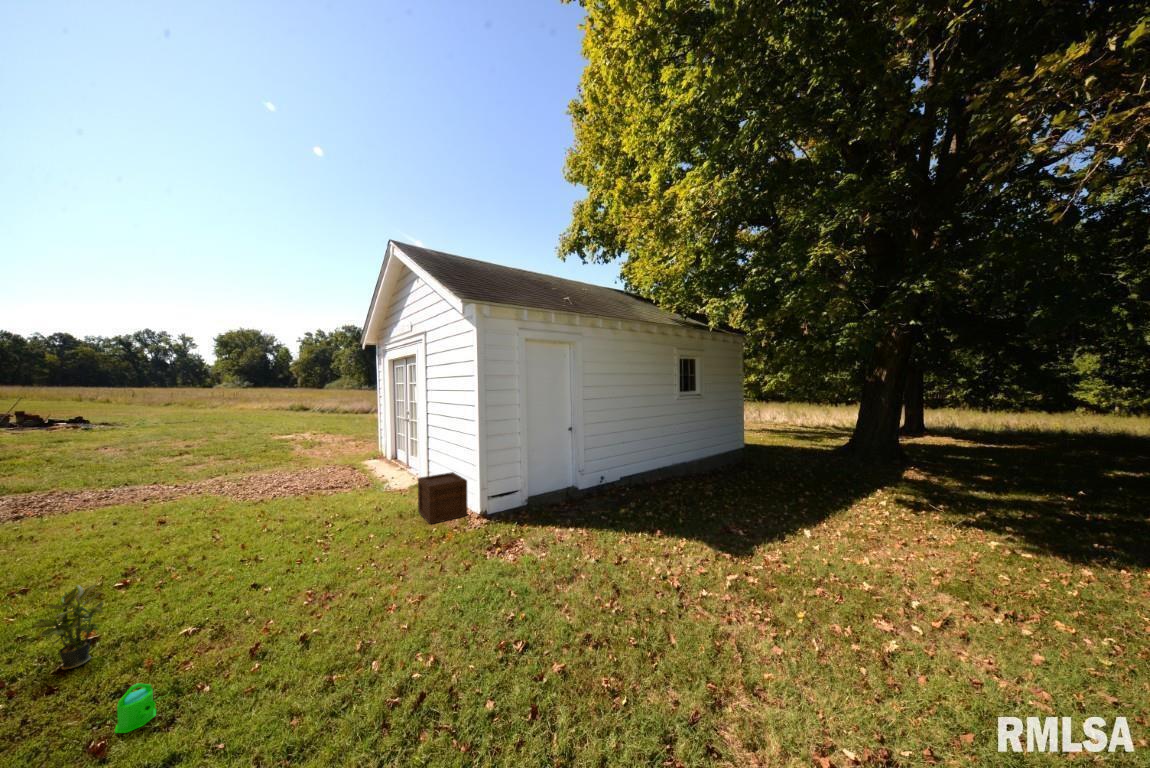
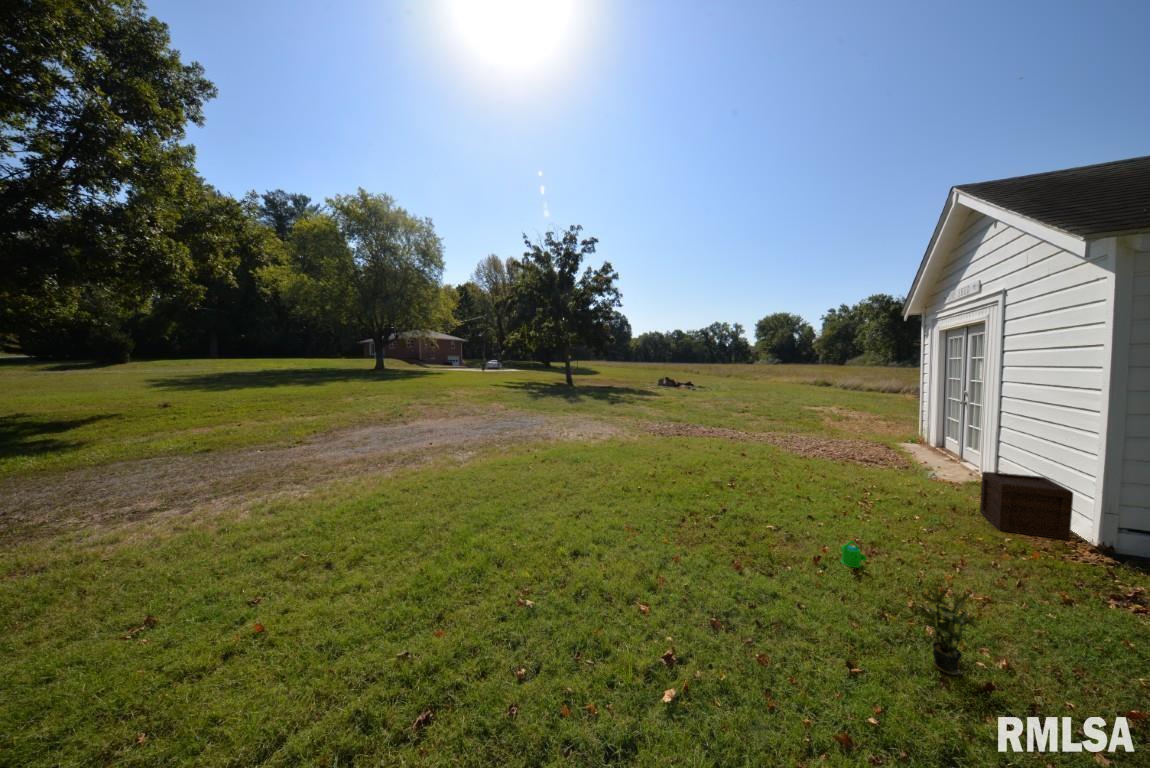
potted plant: present [35,585,103,670] -> present [919,586,977,675]
watering can: present [115,683,156,733] -> present [841,541,866,568]

